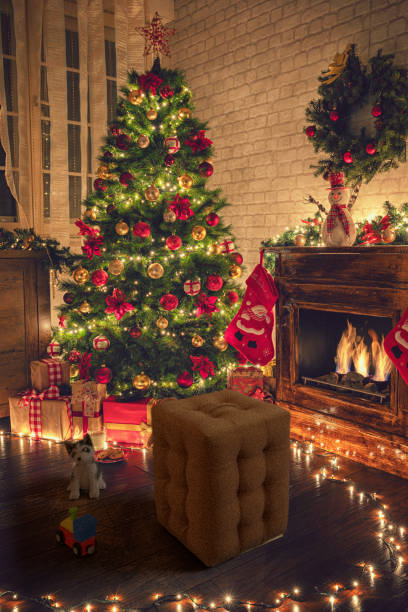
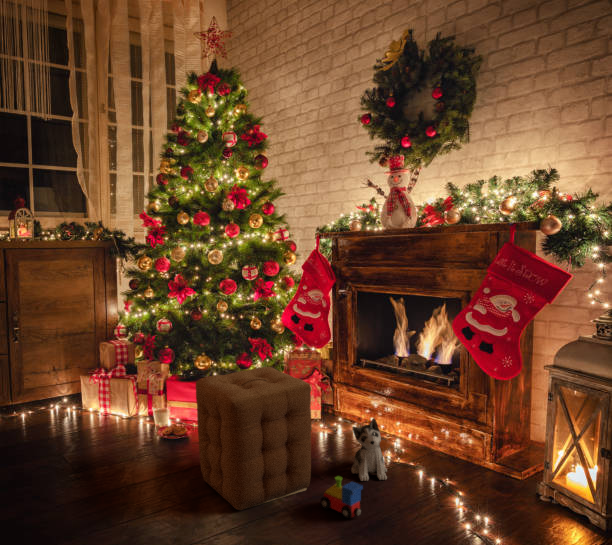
plush toy: present [64,433,106,499] -> present [351,418,387,481]
toy train: present [55,507,98,557] -> present [320,476,363,518]

